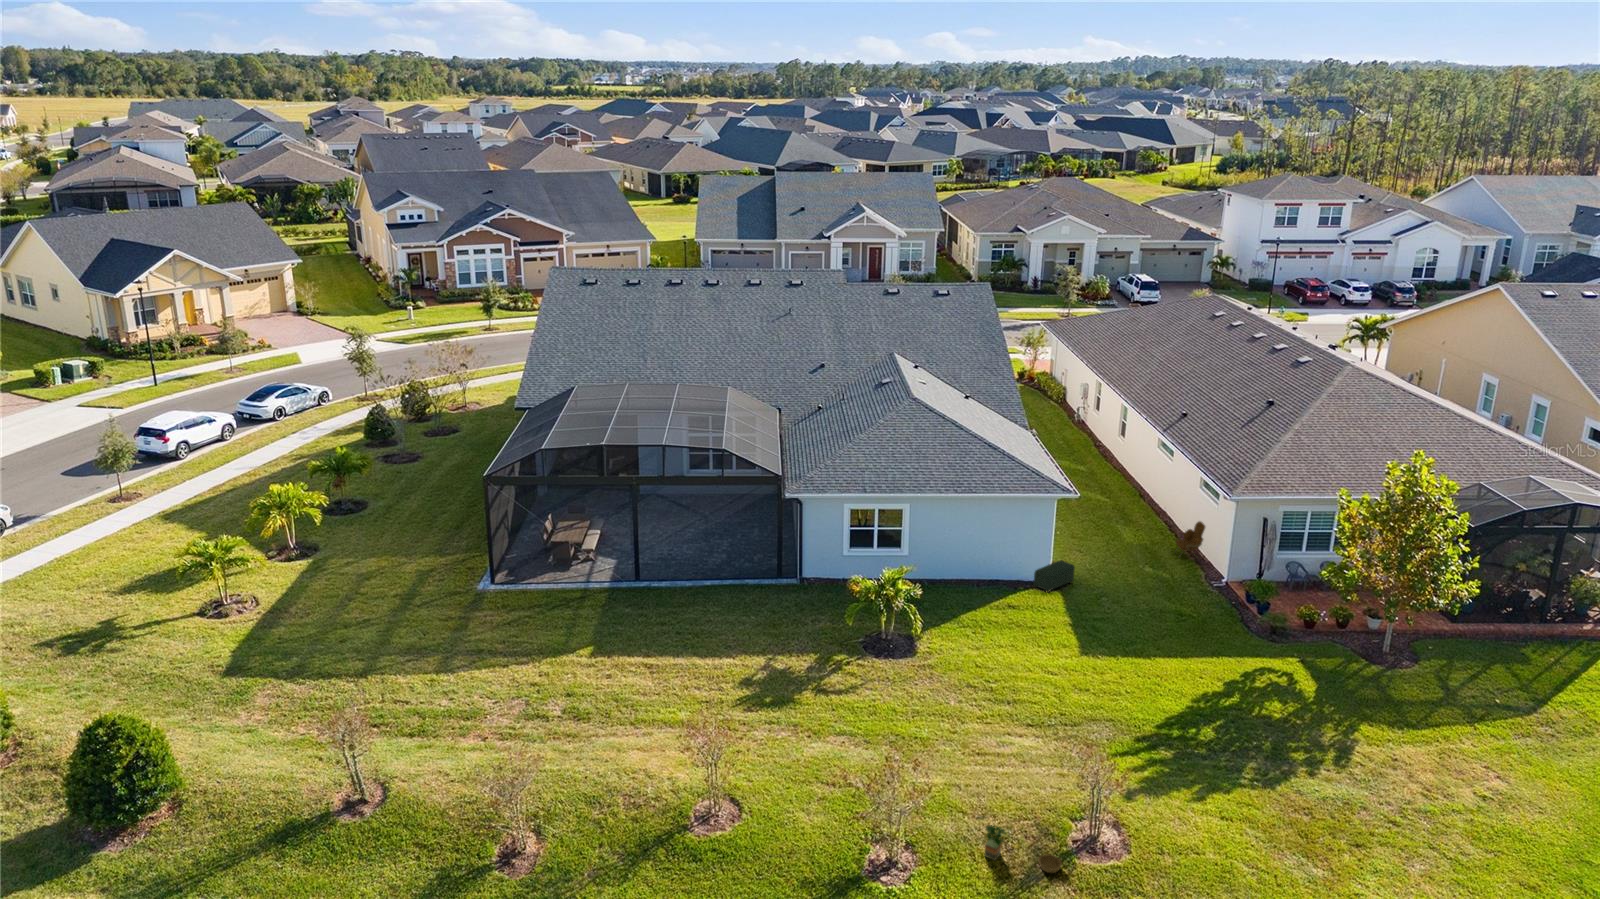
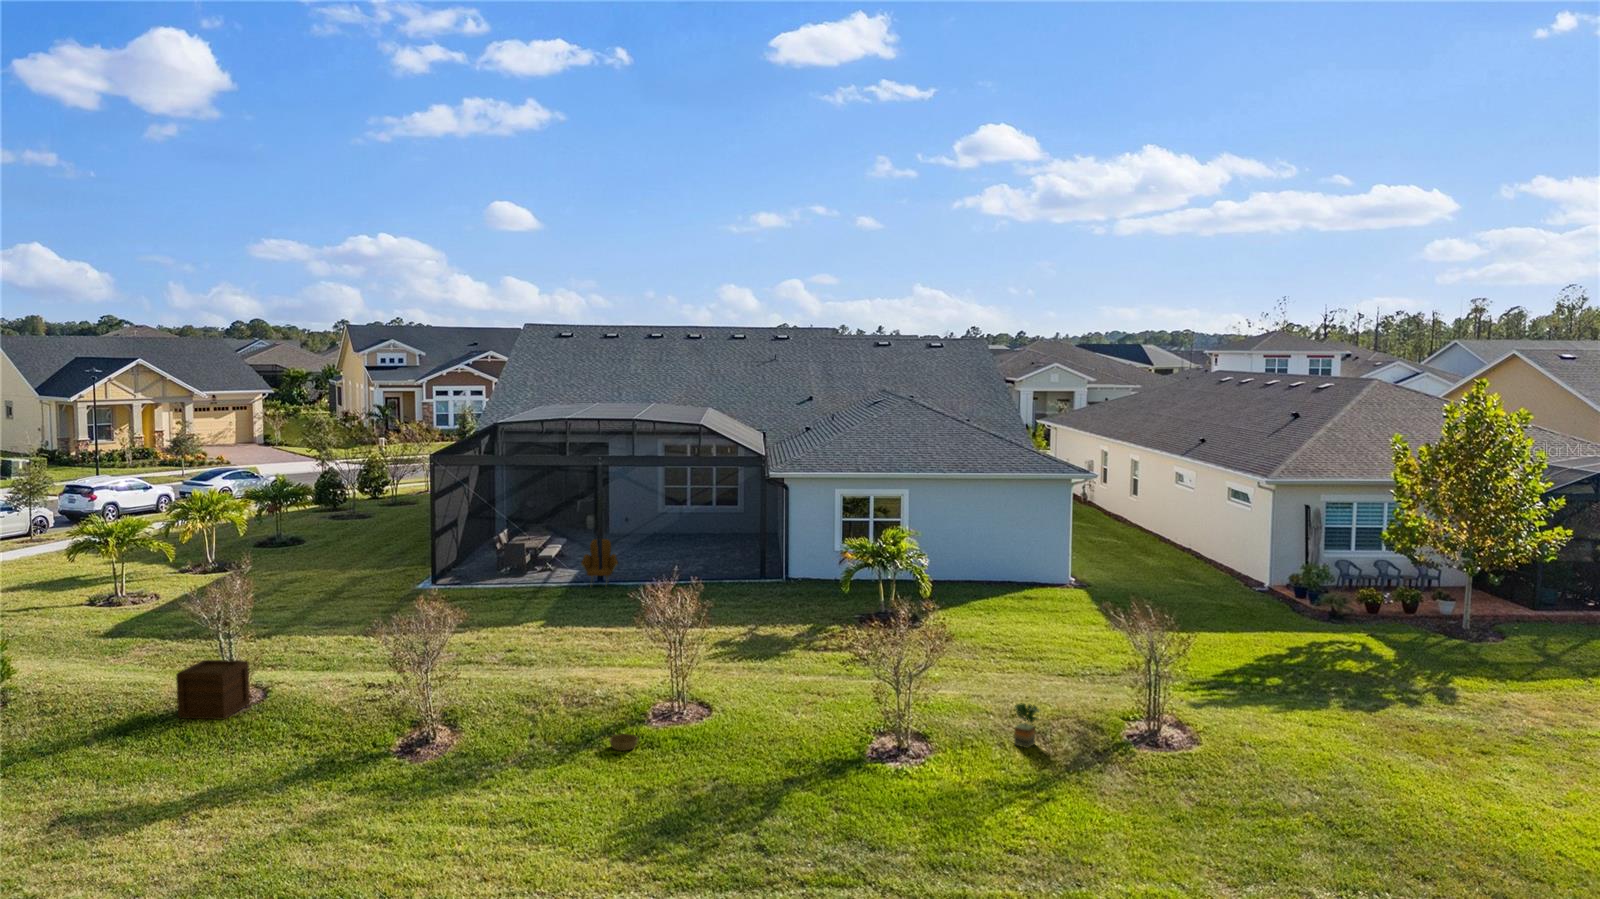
armchair: present [1176,521,1205,556] -> present [581,539,618,580]
bench: present [1033,560,1075,593] -> none [1054,559,1100,589]
wooden crate: none [312,765,371,820] -> present [176,660,250,720]
basket: present [1039,847,1062,873] -> present [610,734,638,751]

